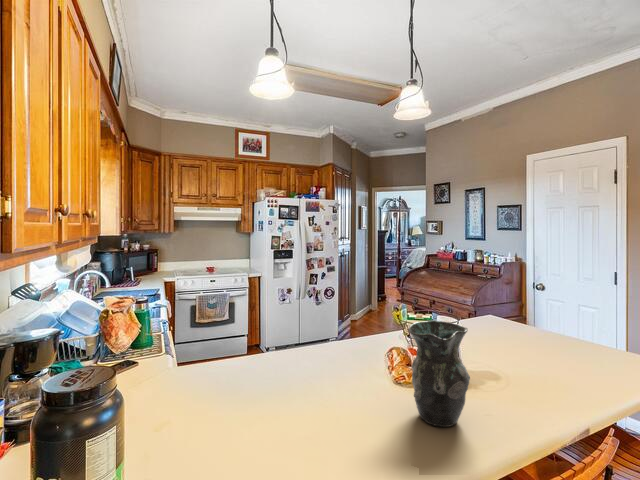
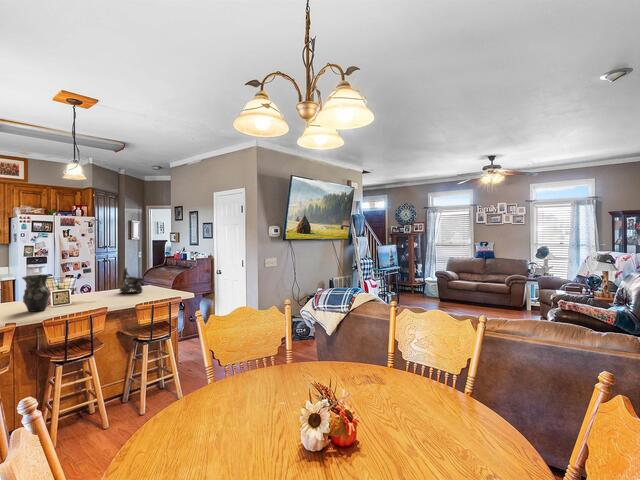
decorative bowl: none [495,292,574,353] -> present [120,268,144,293]

